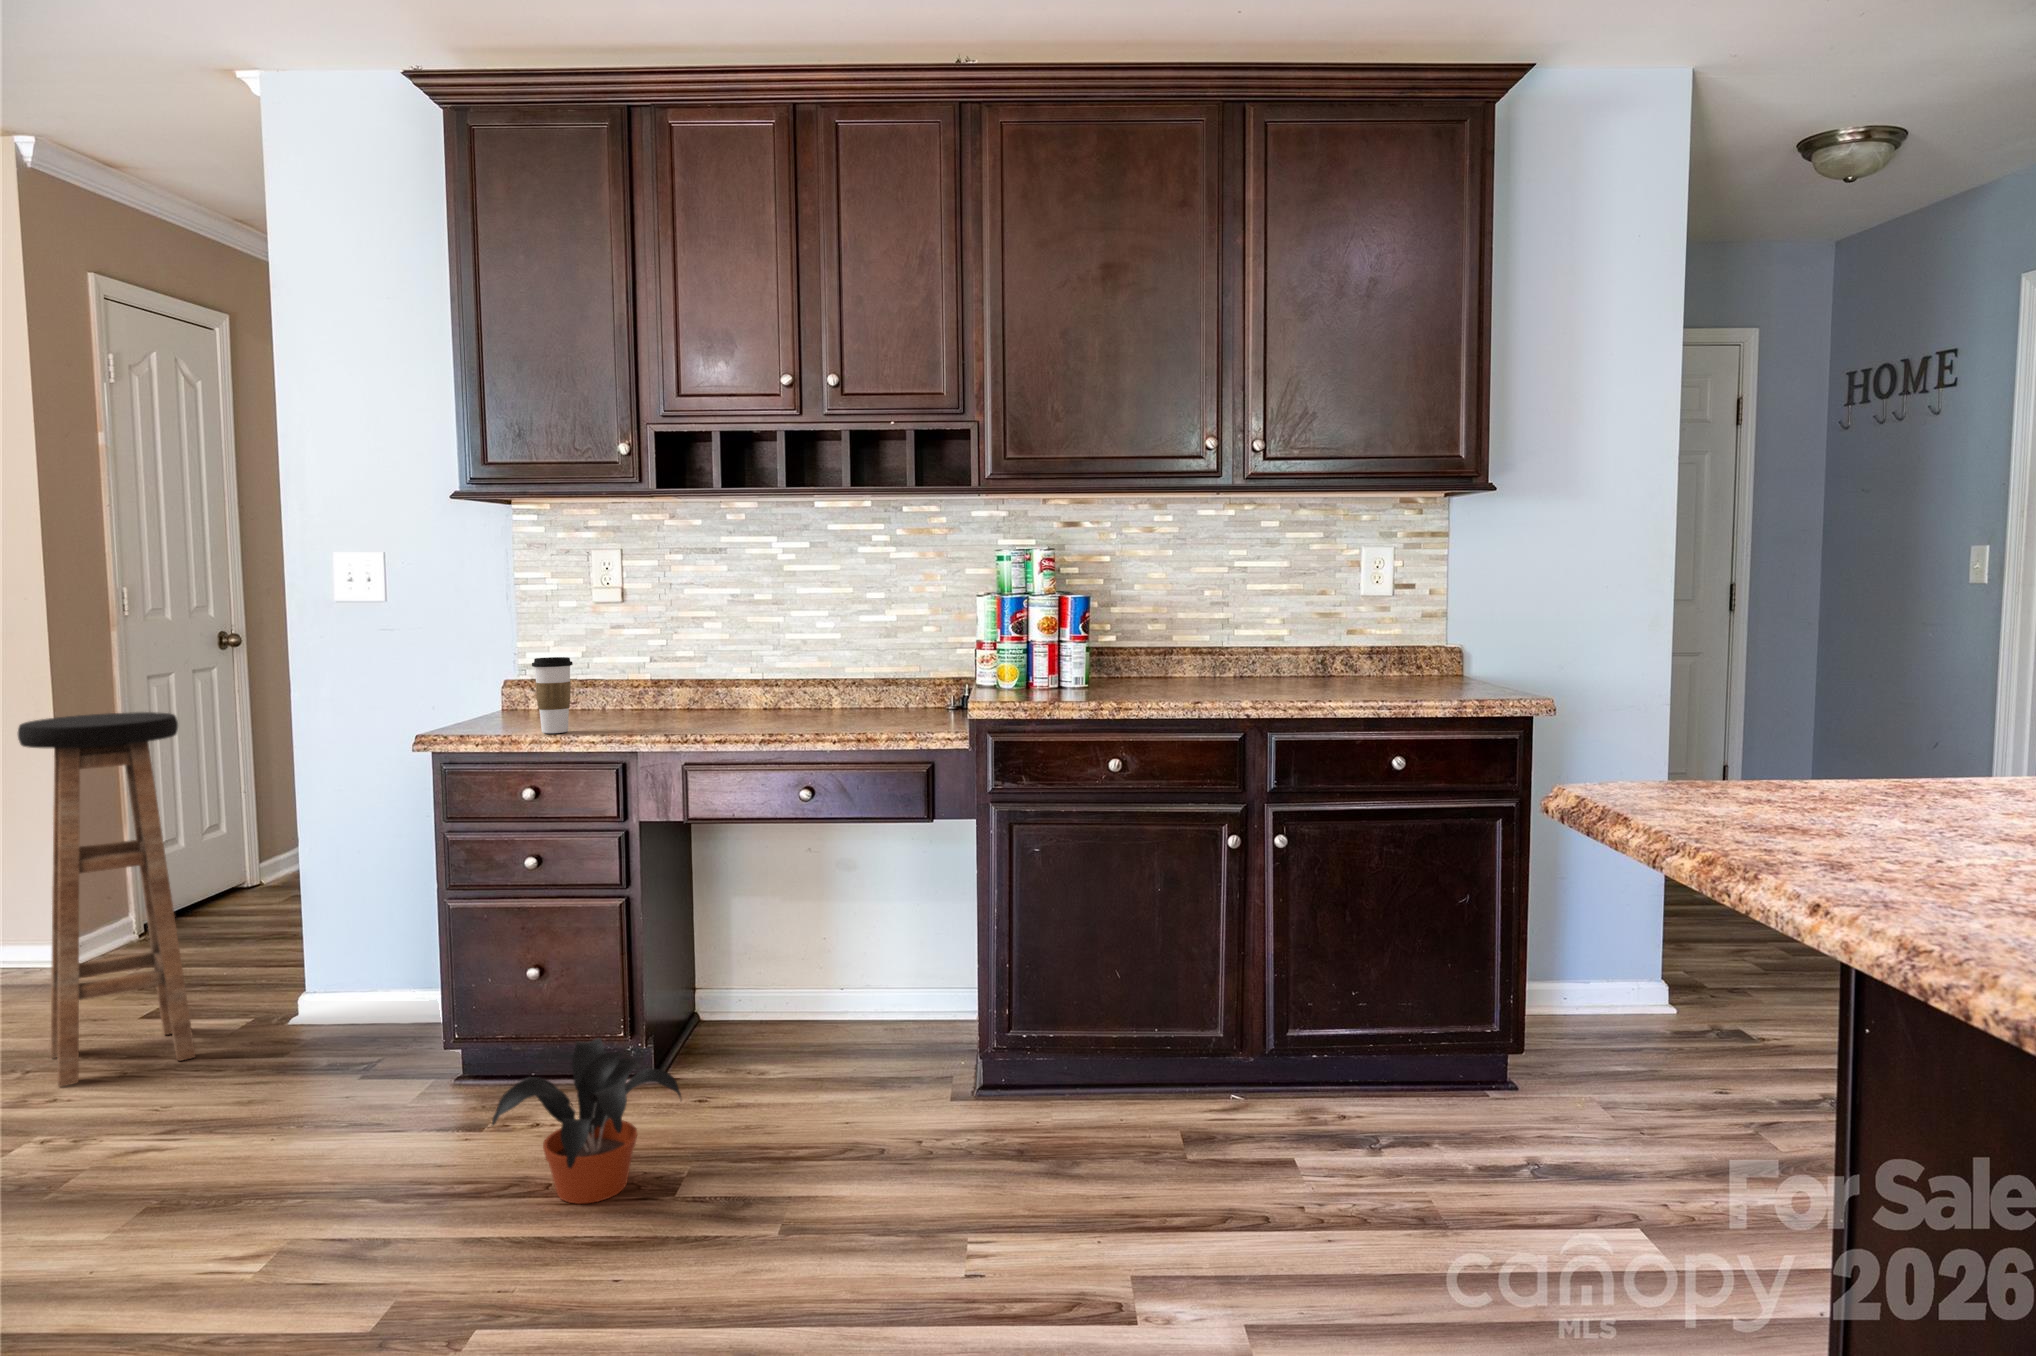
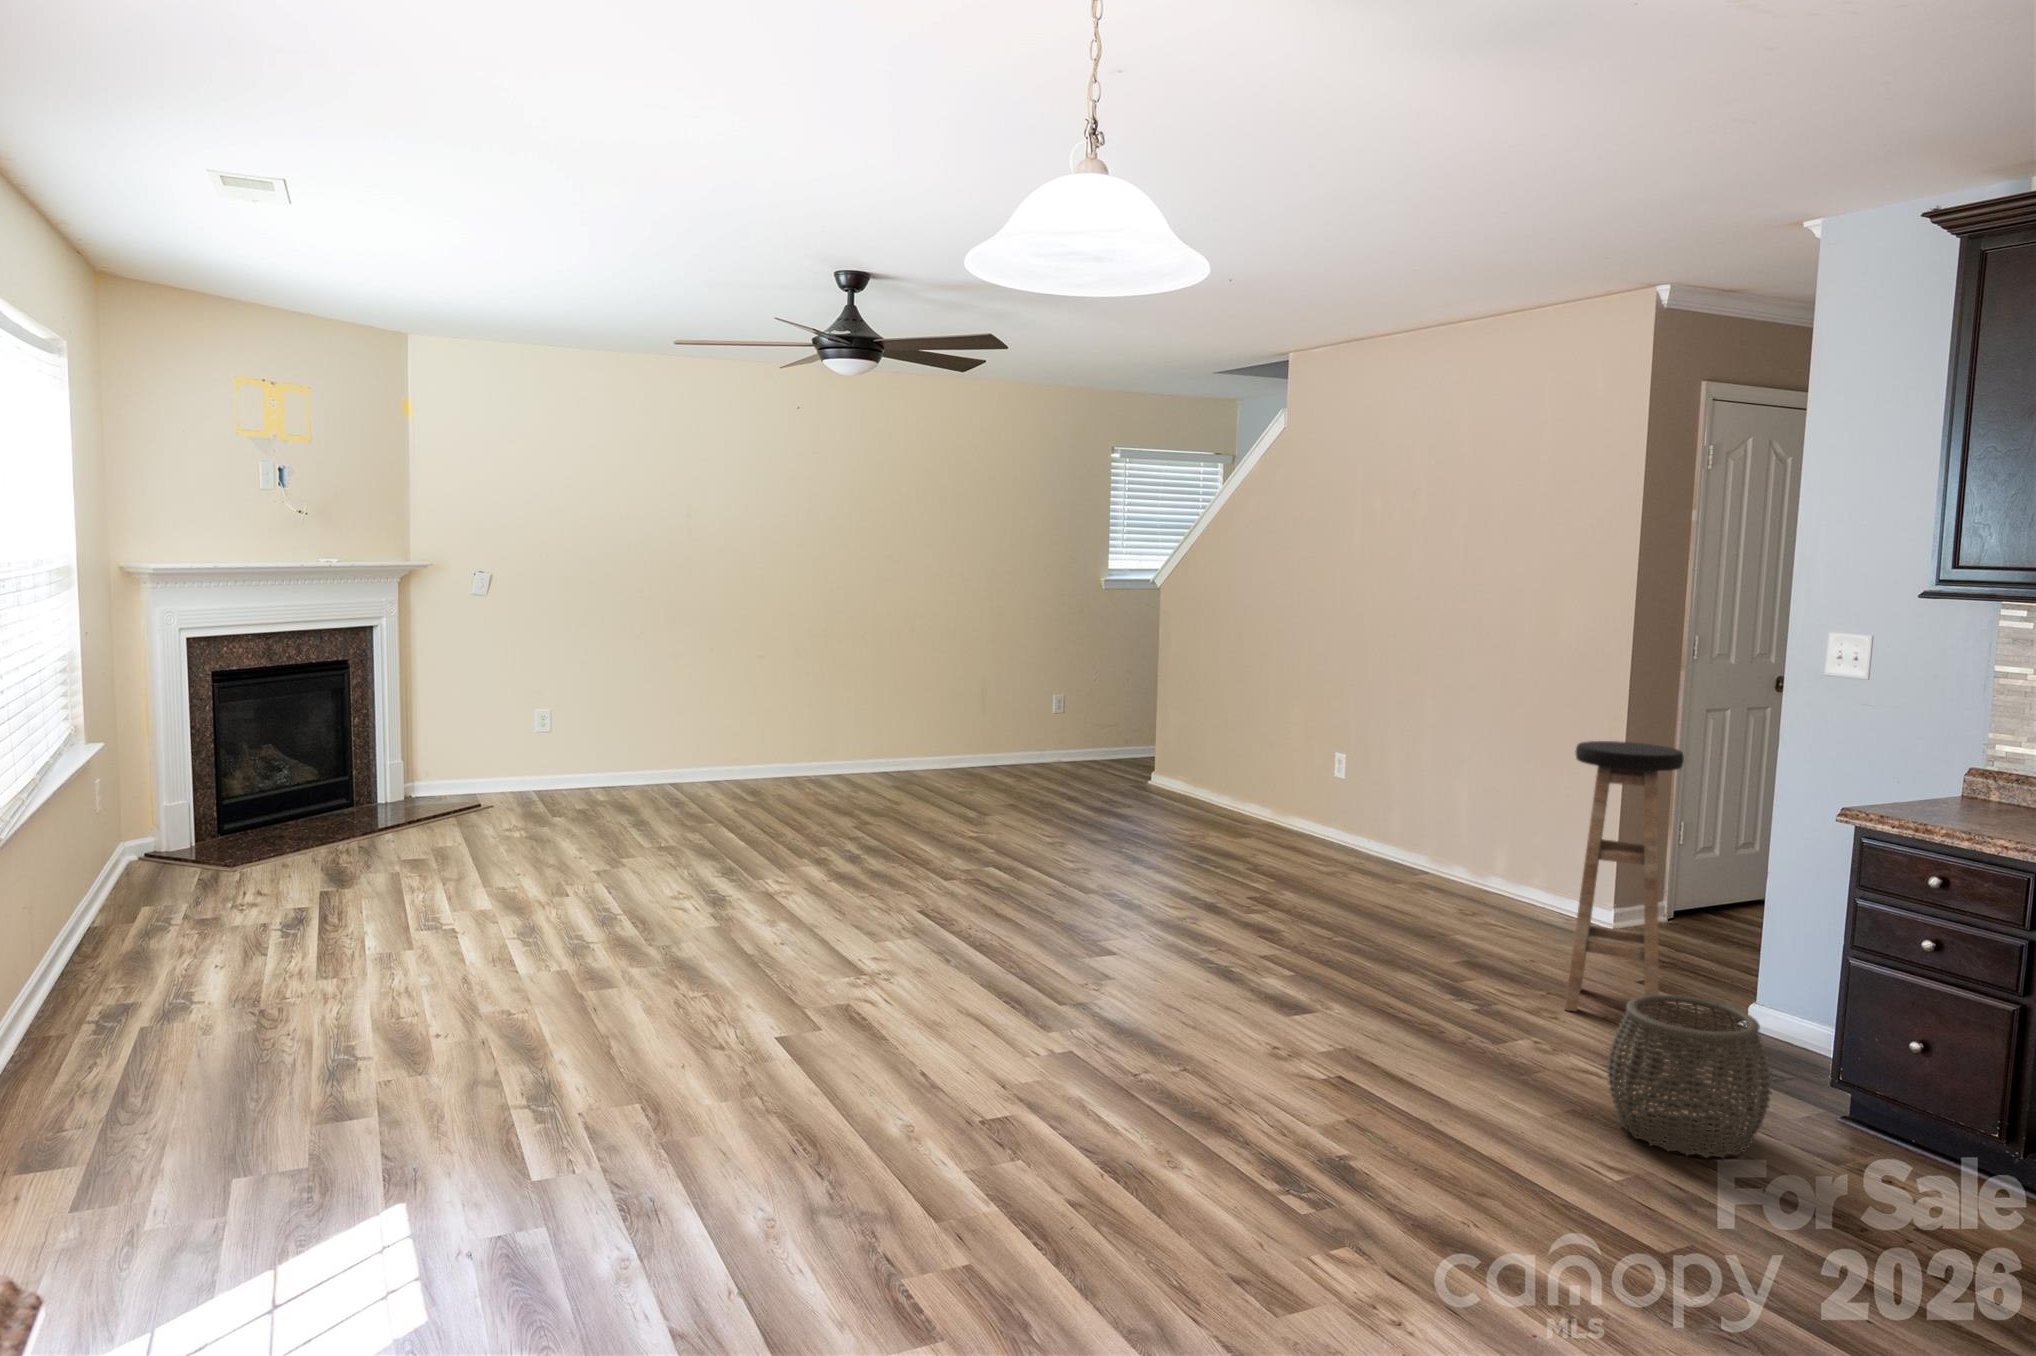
coffee cup: present [532,657,573,733] -> none [1959,757,2004,832]
woven basket: none [188,997,405,1210] -> present [1607,994,1773,1158]
potted plant: present [492,1038,681,1204] -> none [1808,1117,2002,1267]

